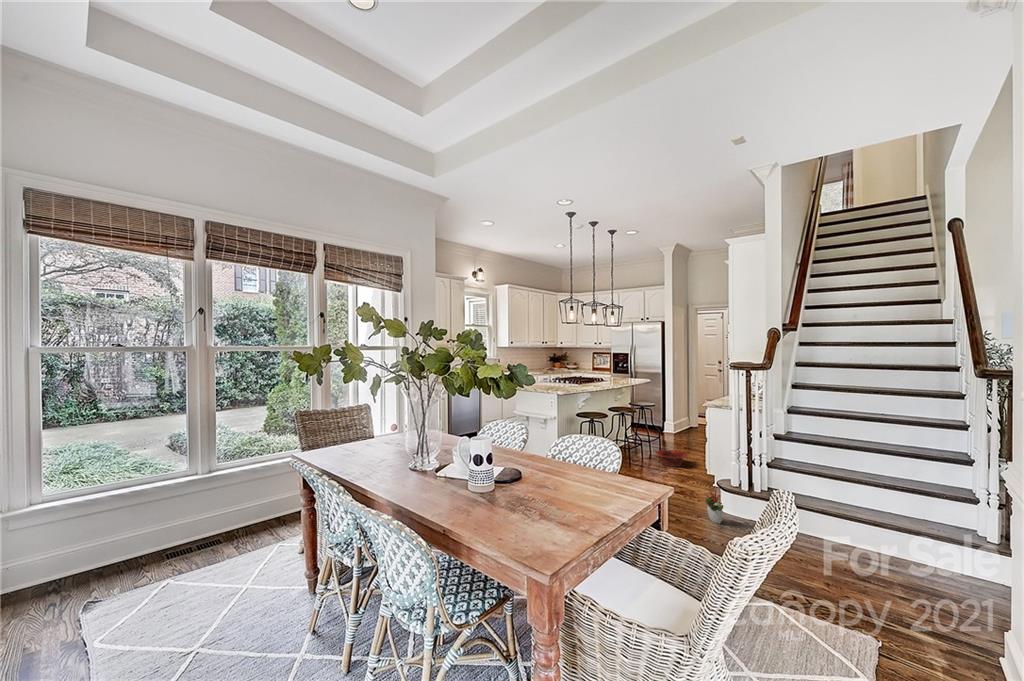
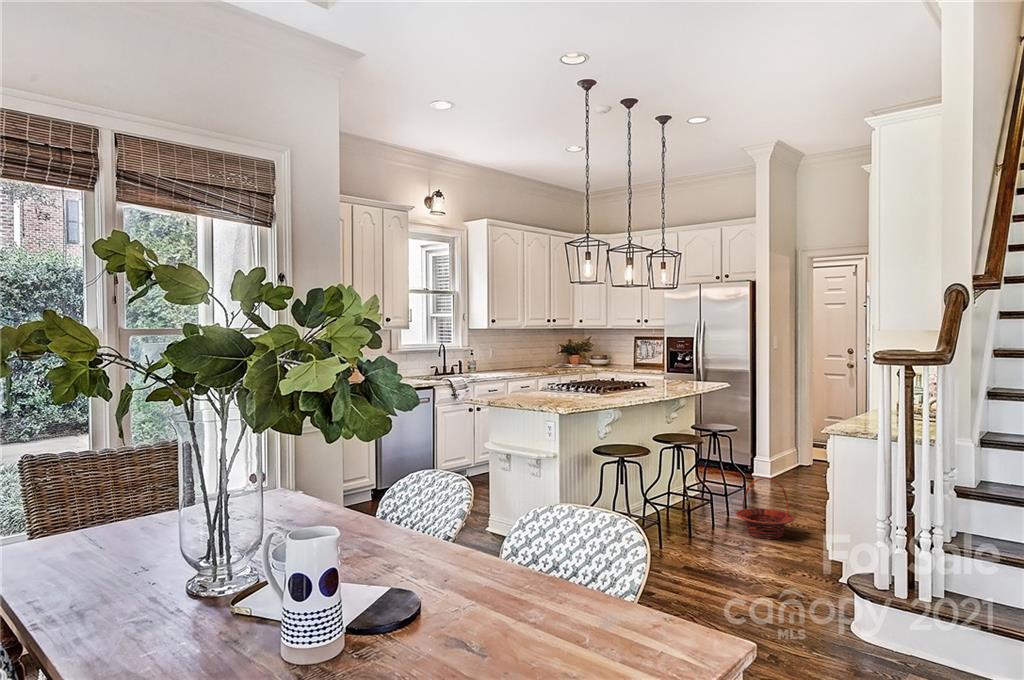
decorative plant: present [705,489,723,524] -> none [825,590,859,657]

